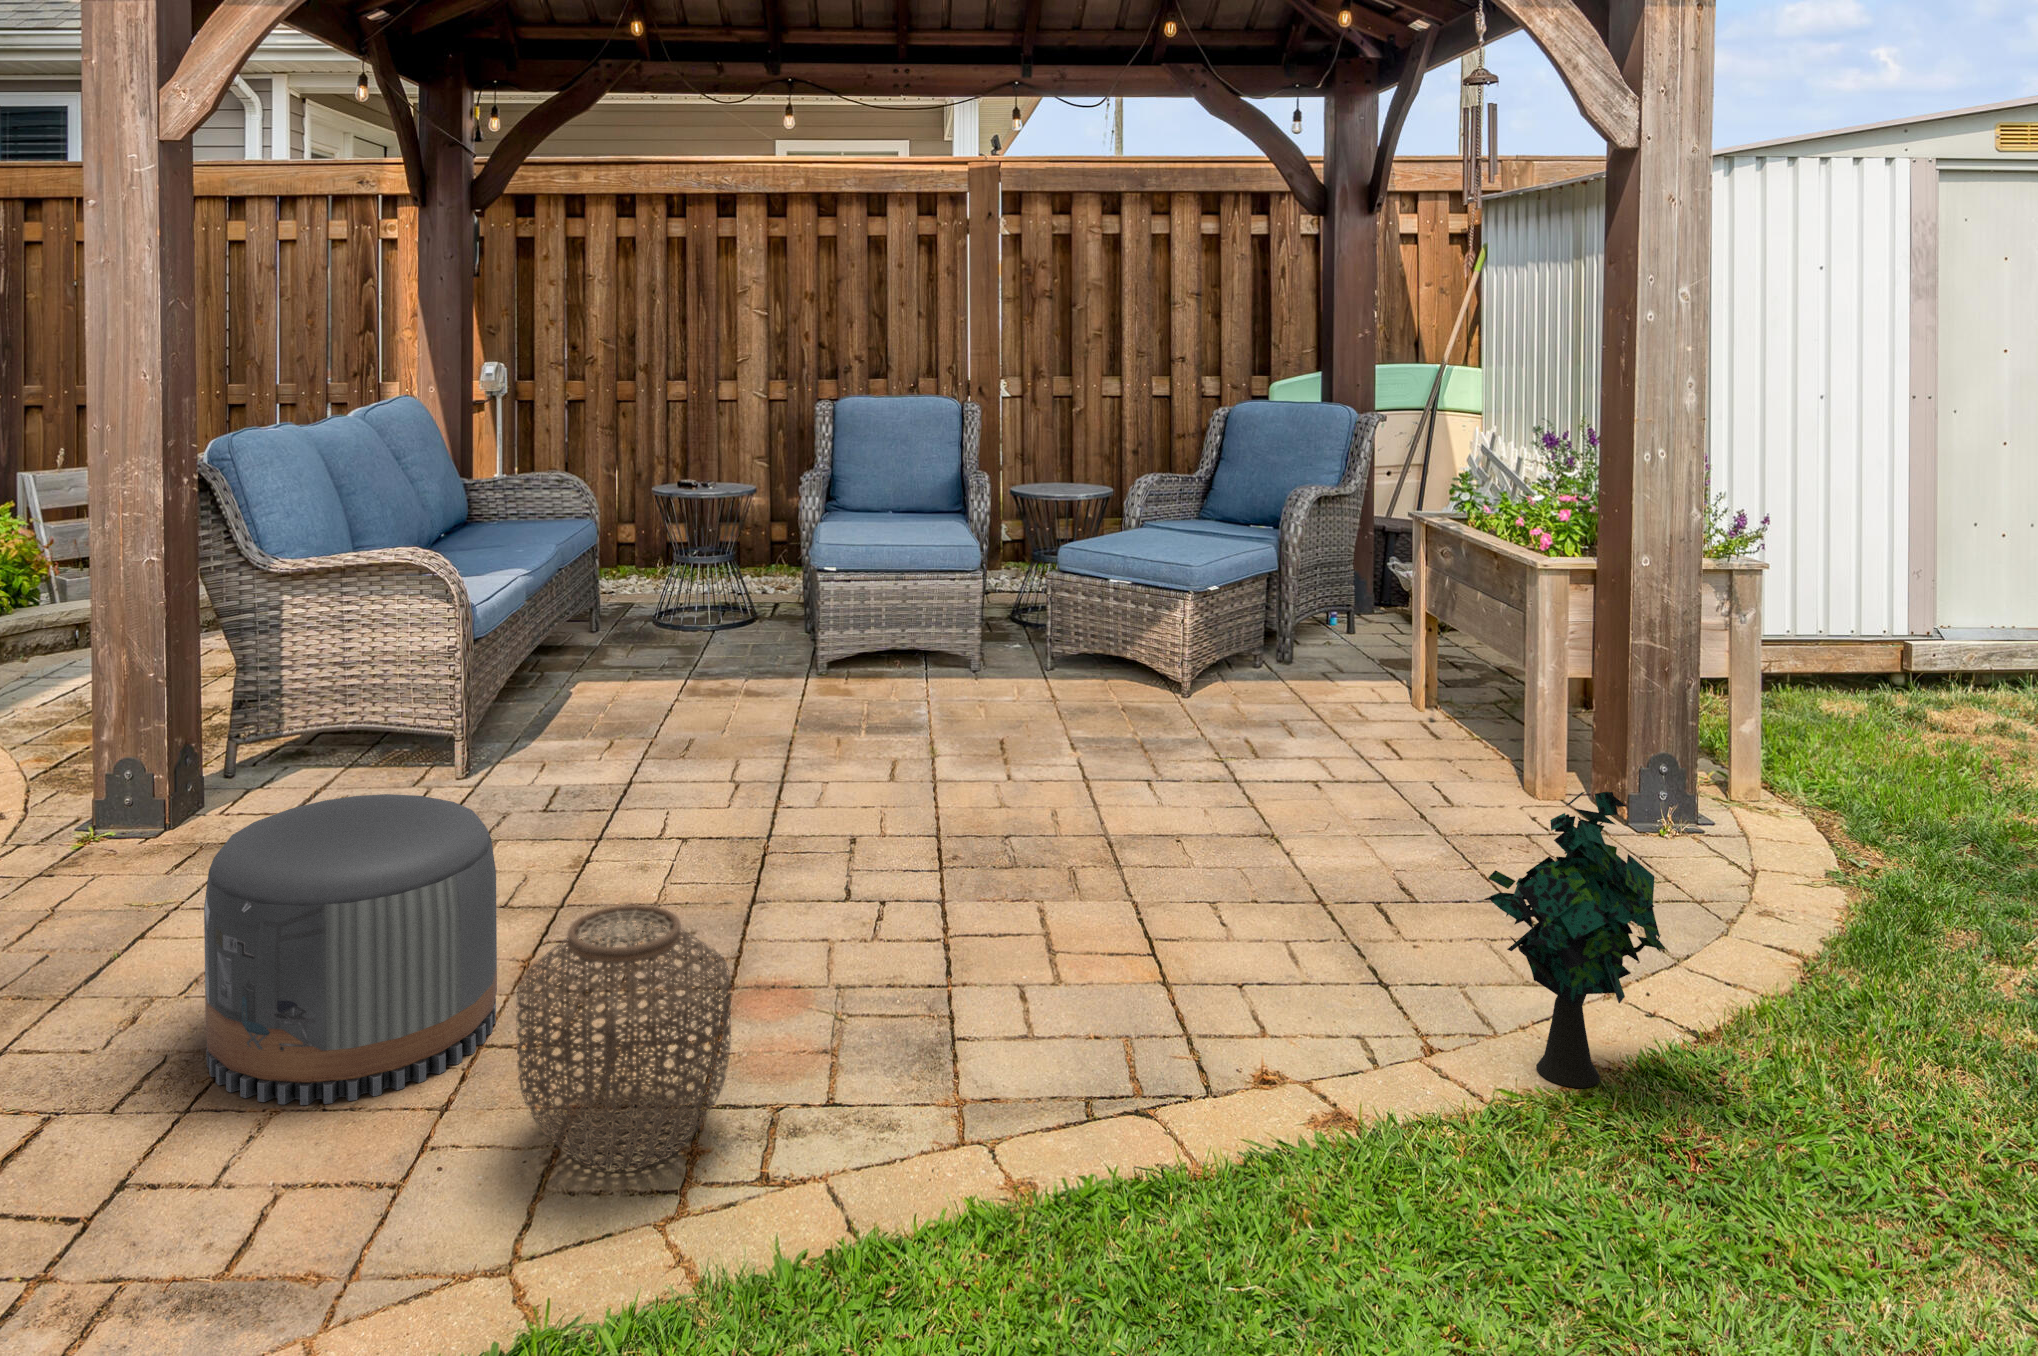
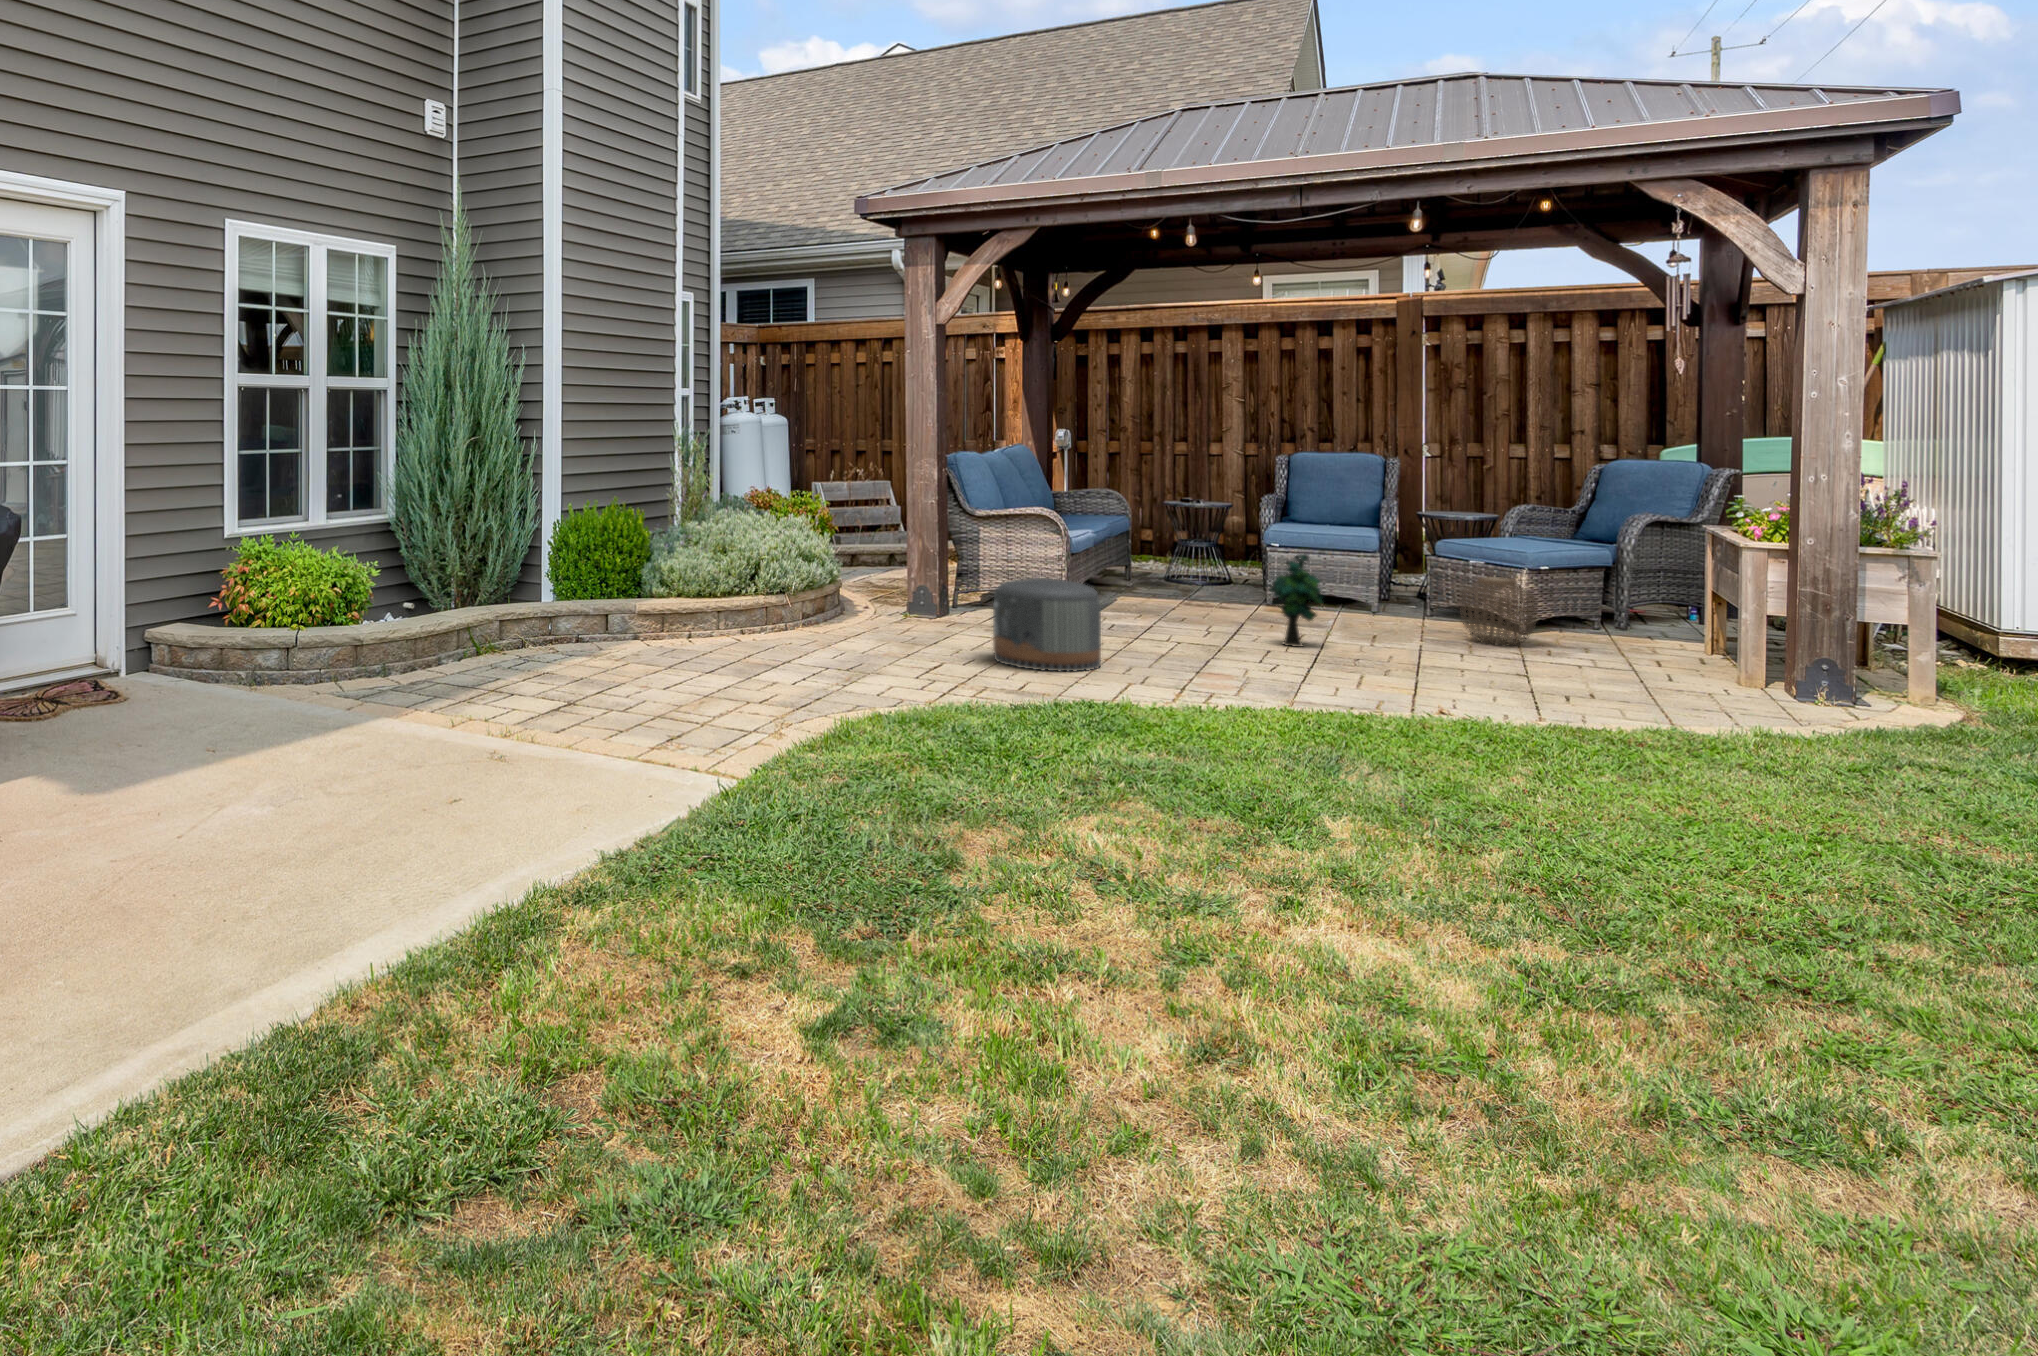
decorative plant: present [1484,792,1666,1088] -> present [1267,554,1325,647]
woven basket: present [517,905,731,1170] -> present [1460,577,1537,645]

